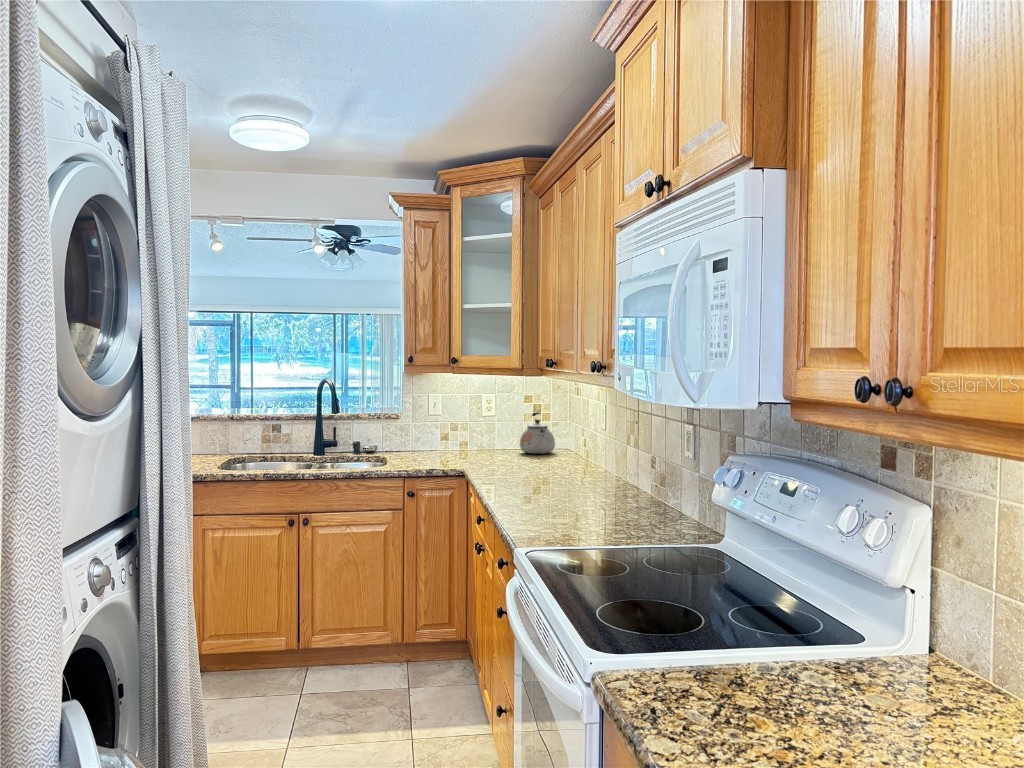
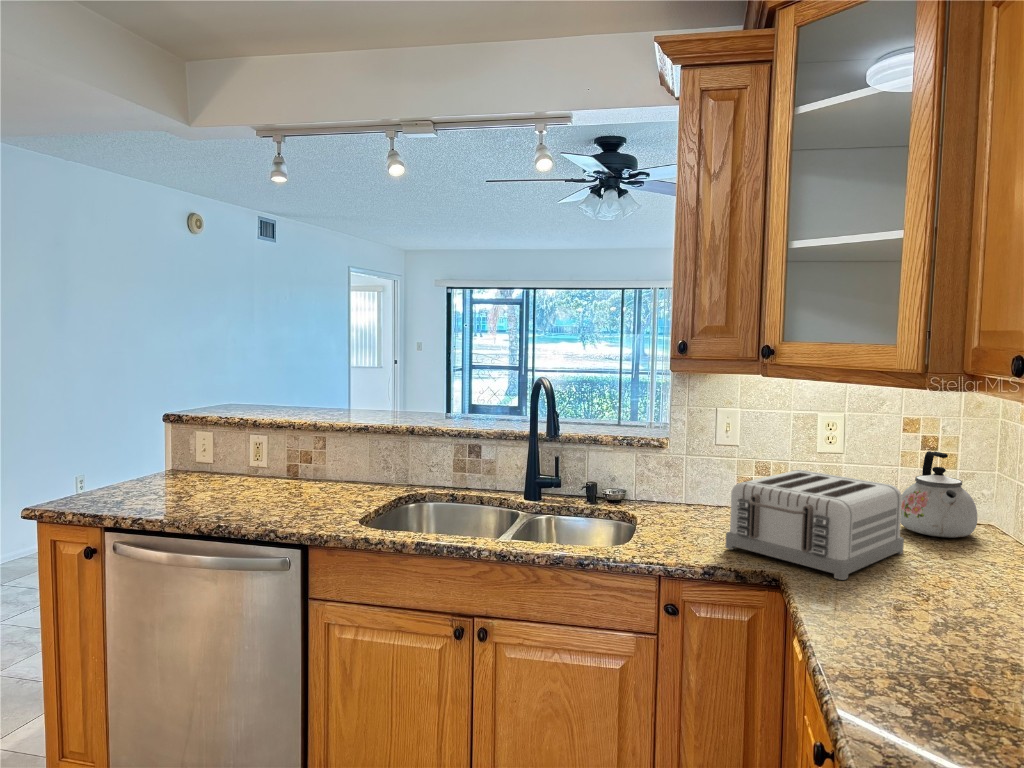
toaster: none [436,424,521,468] -> present [726,470,904,580]

